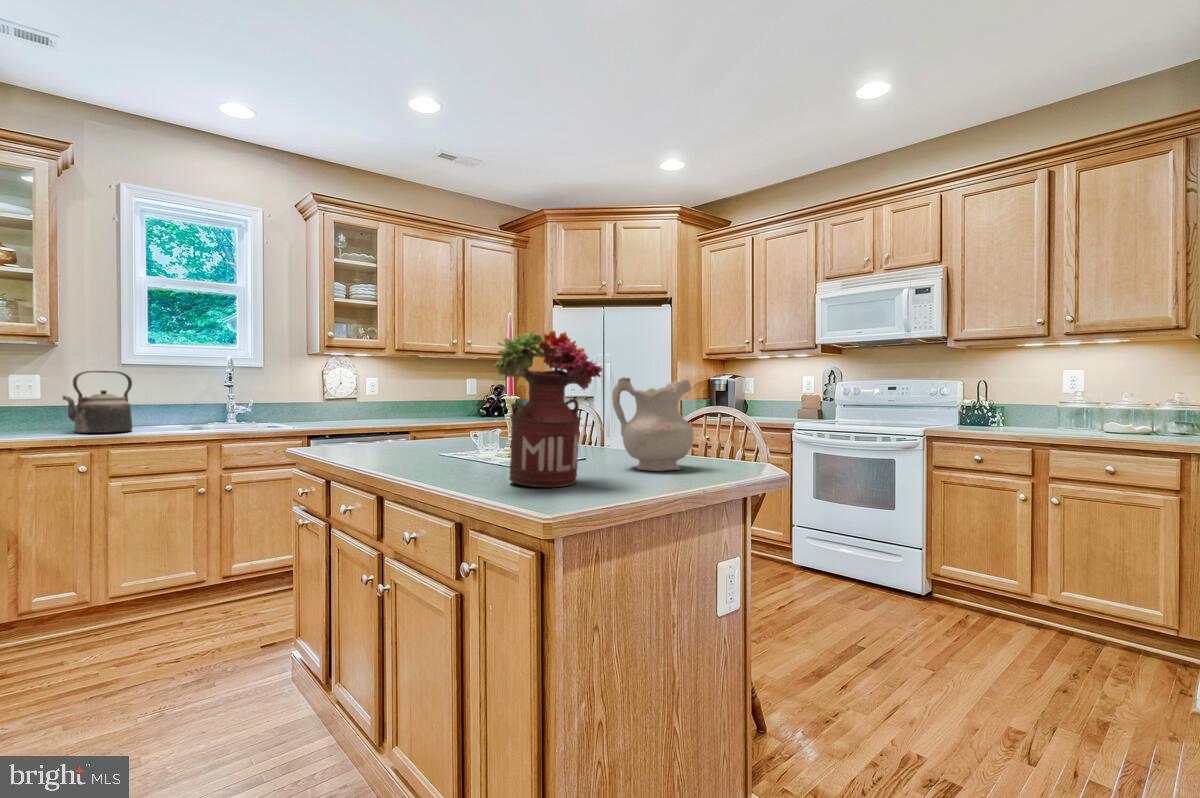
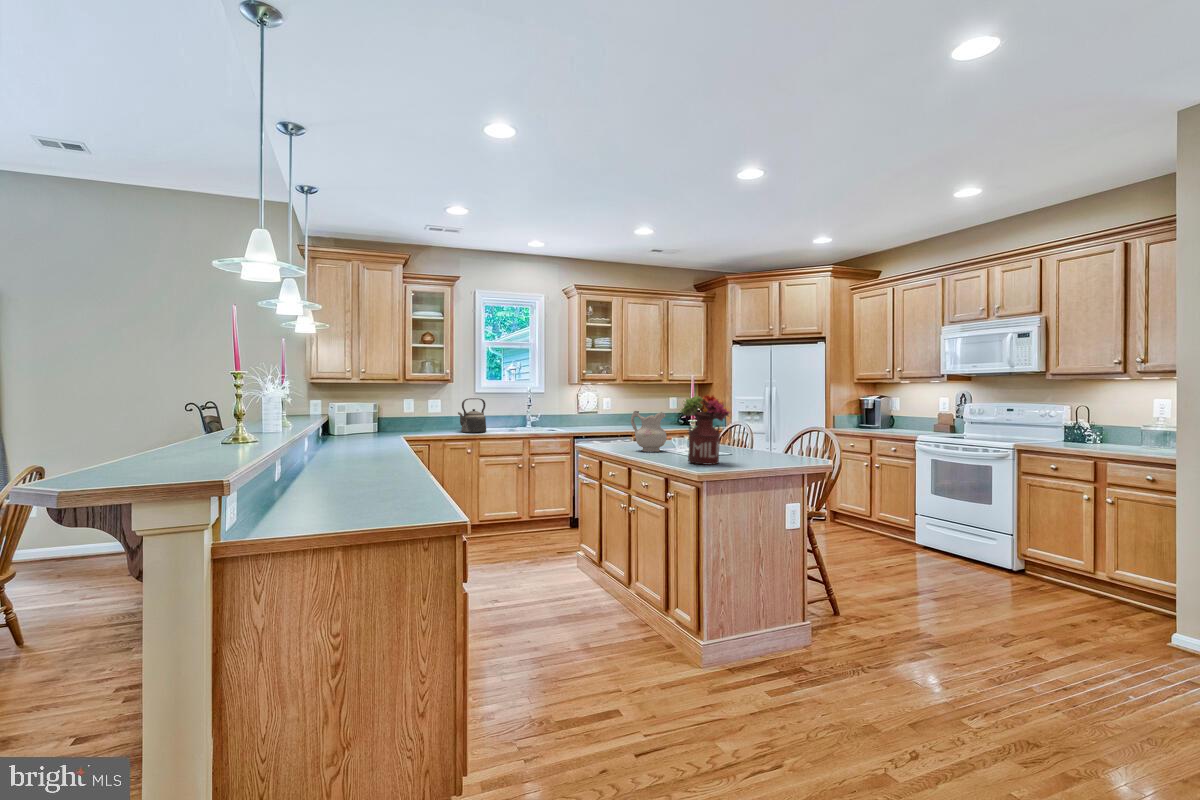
ceramic pitcher: present [612,377,694,471] -> present [631,411,667,452]

